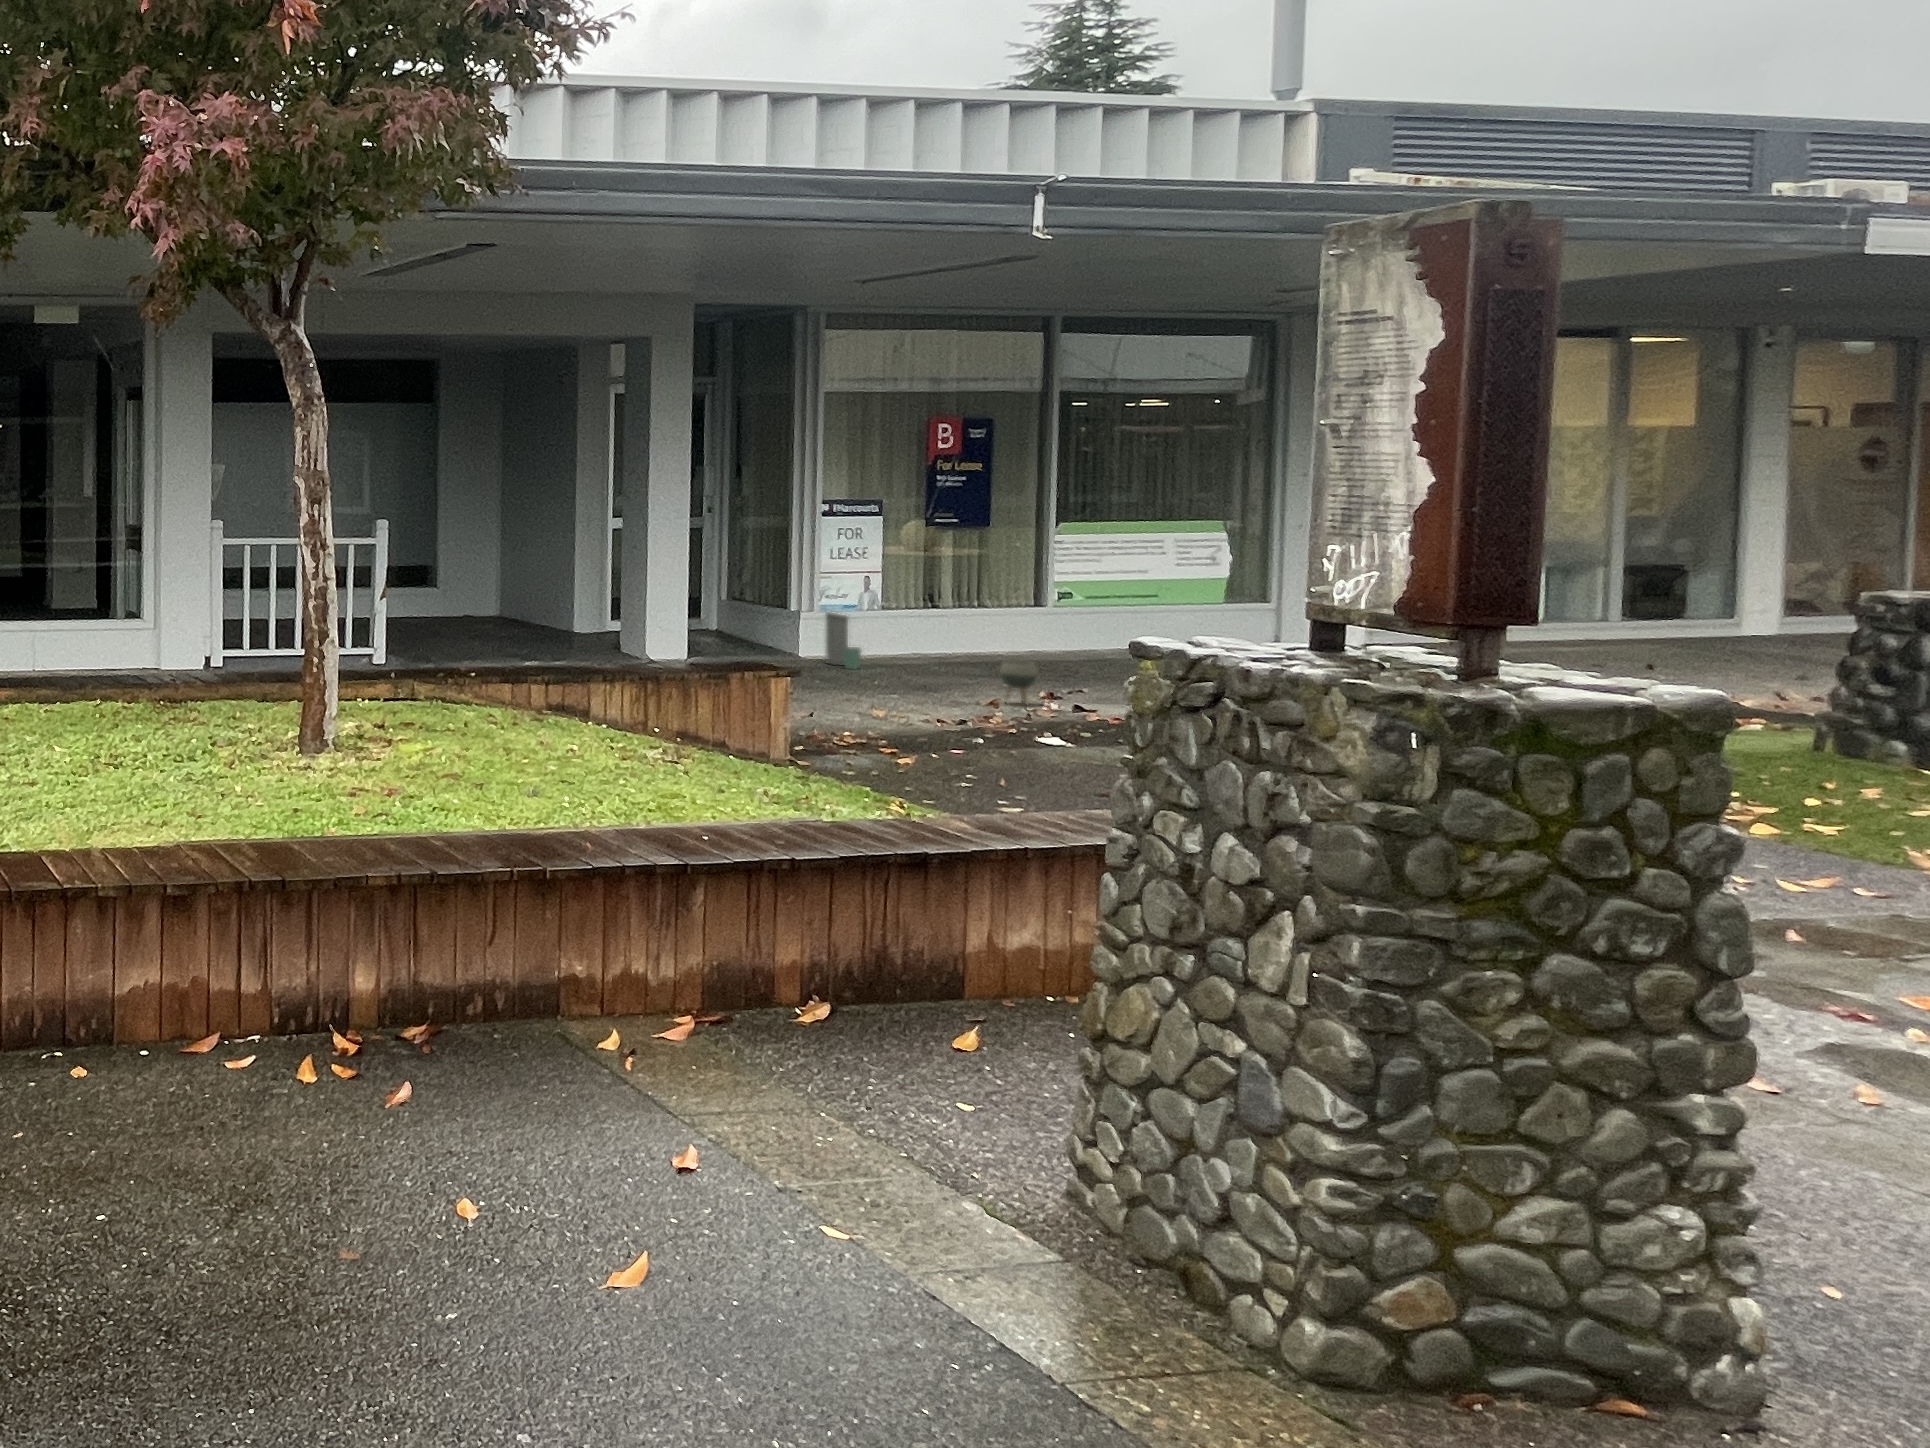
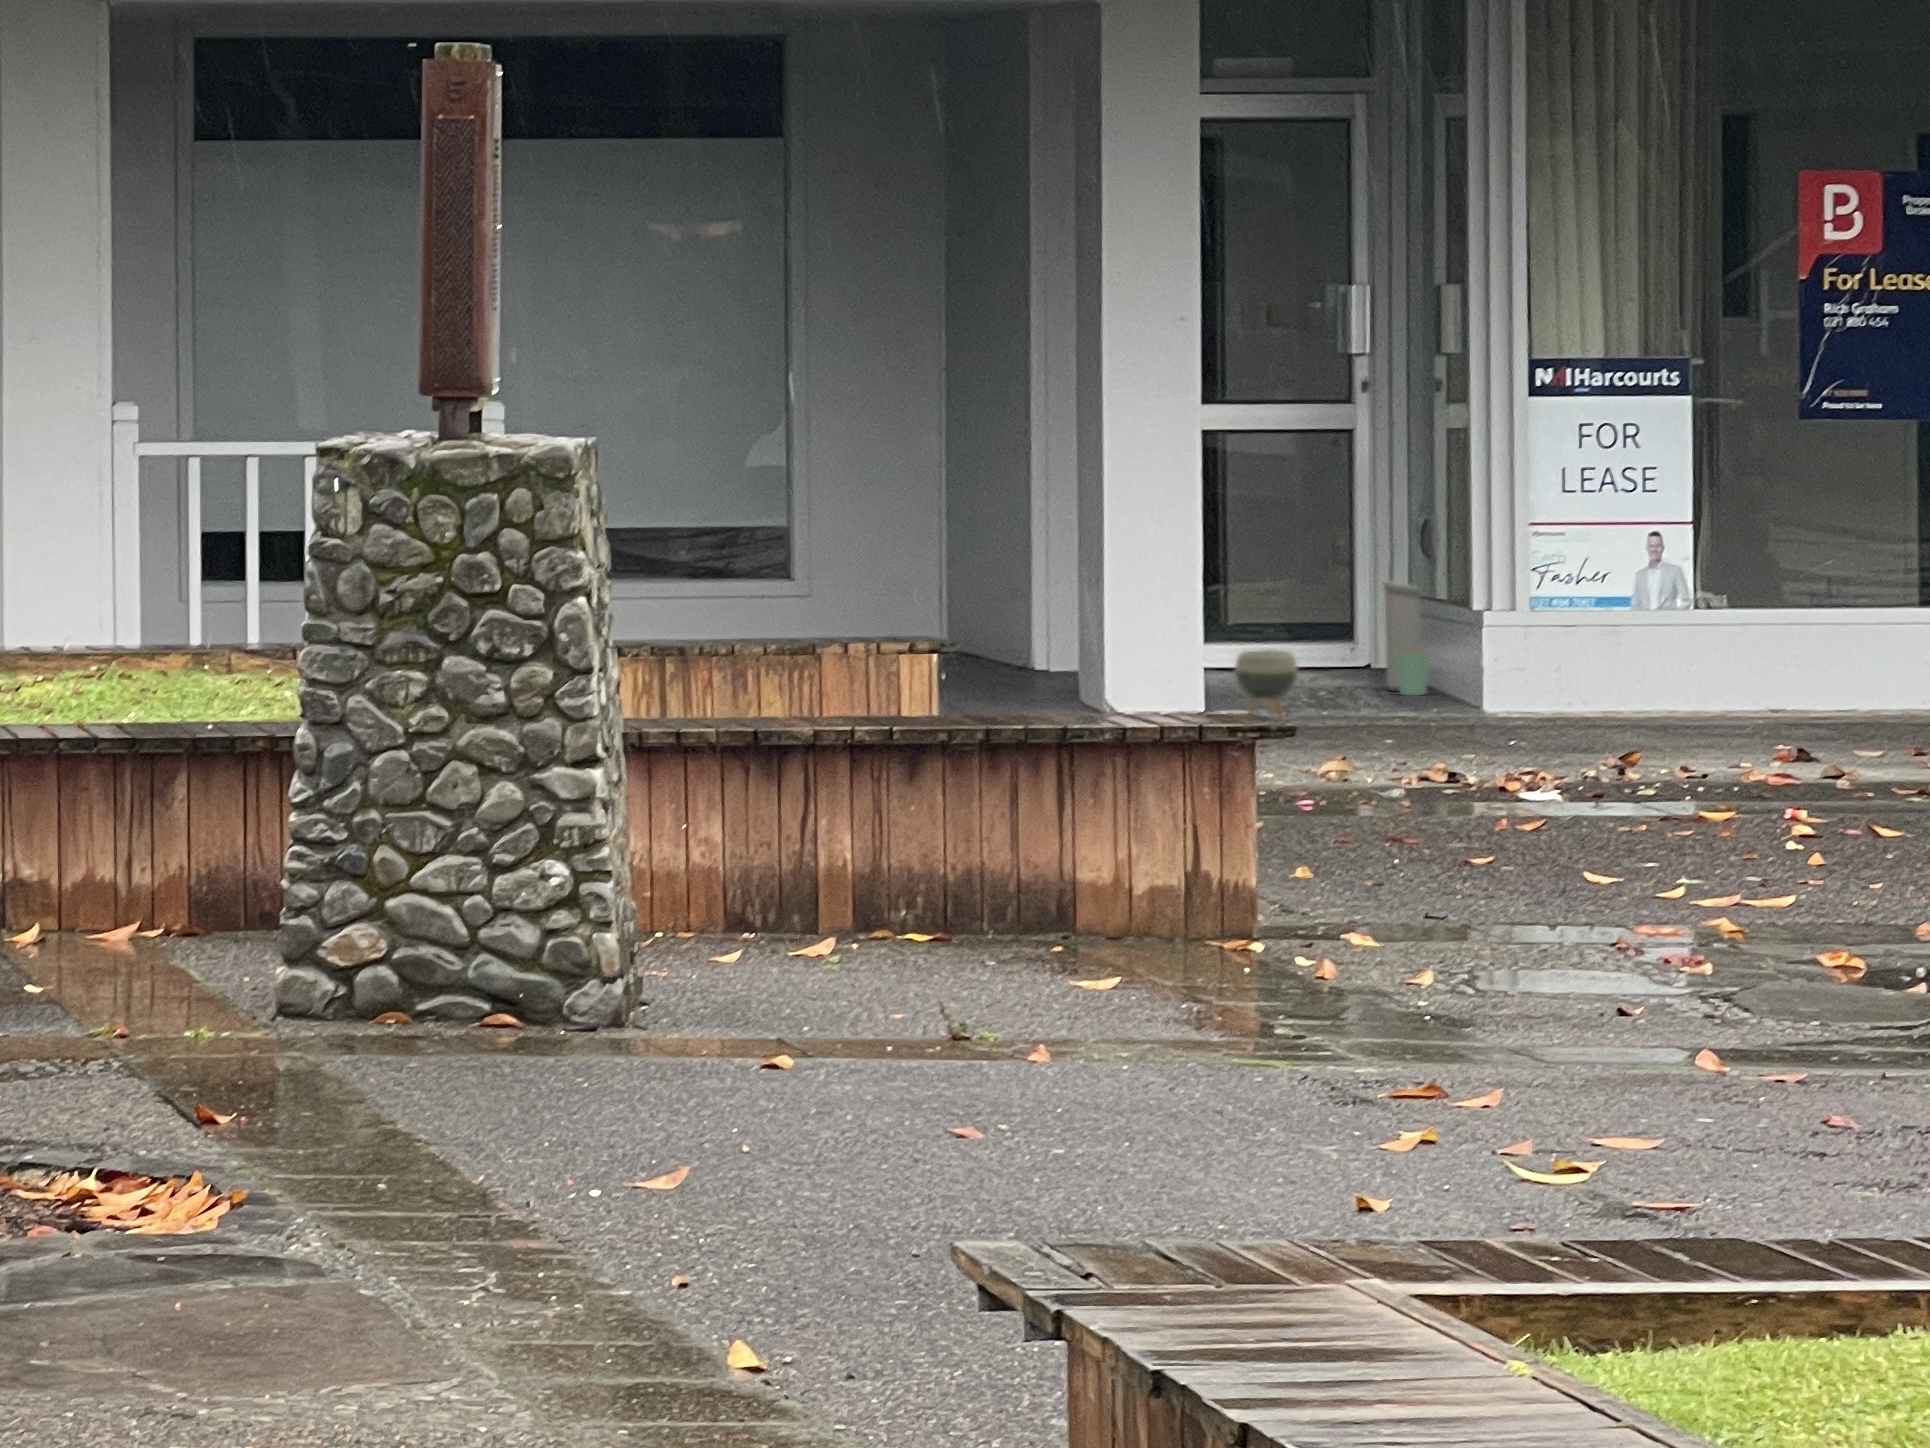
planter: present [1000,662,1038,703] -> present [1235,650,1297,729]

